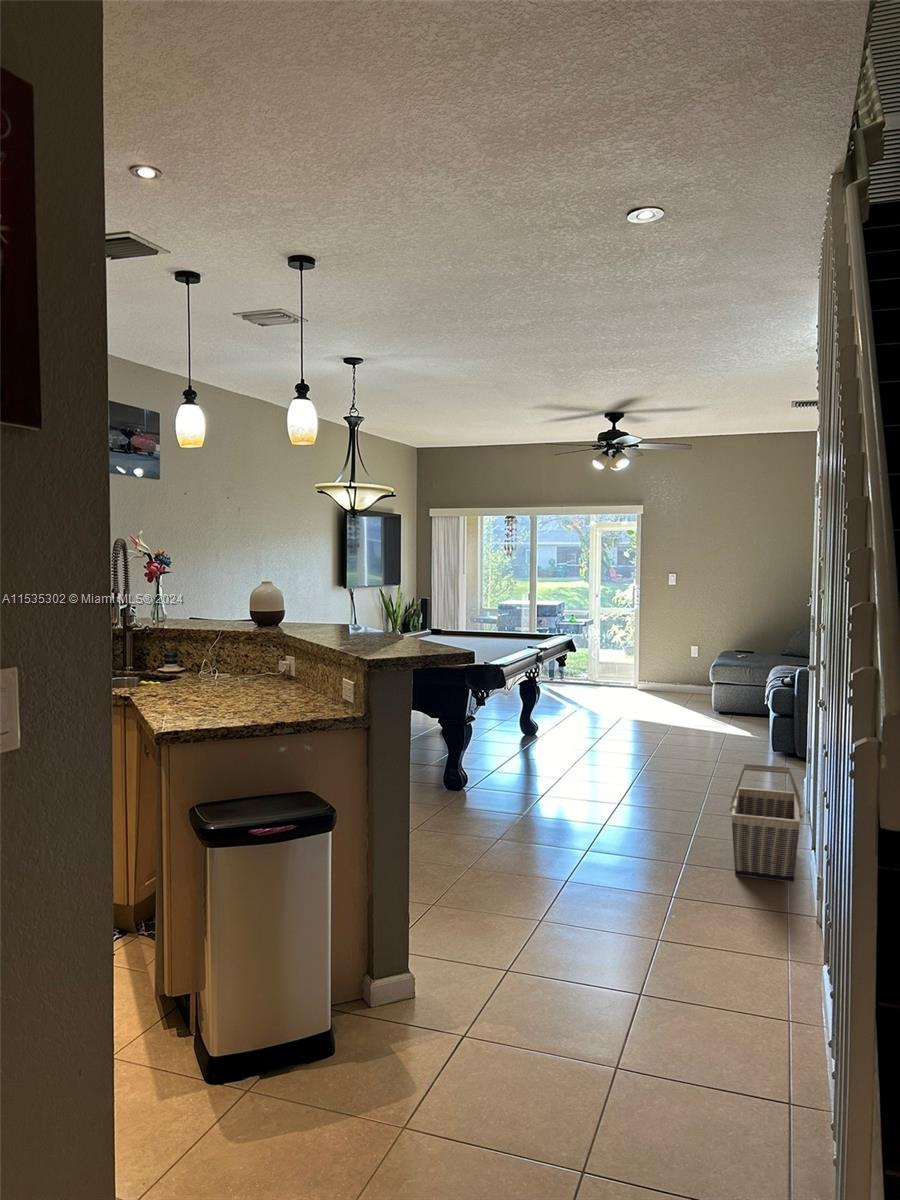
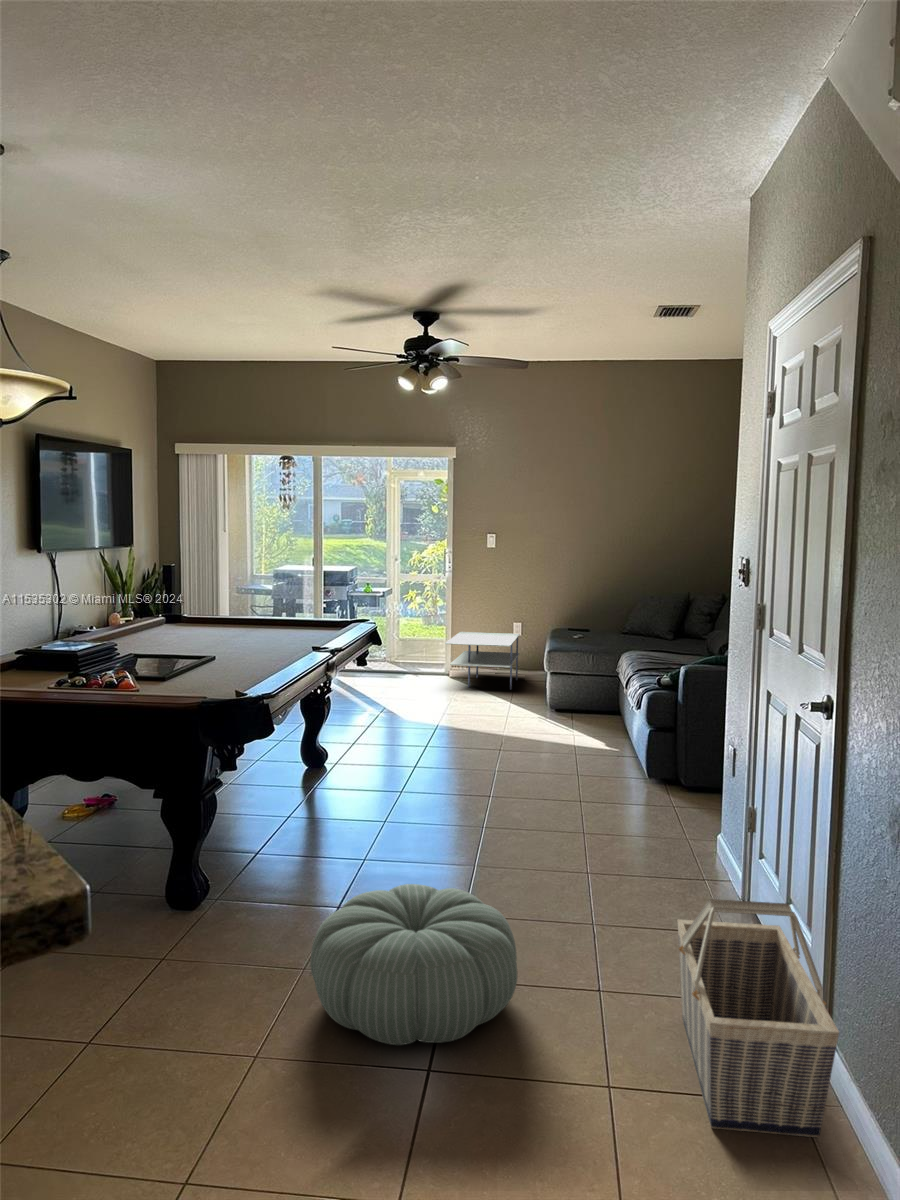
side table: none [633,654,696,699] -> present [445,632,520,690]
pouf: none [527,770,644,839] -> present [310,884,518,1045]

